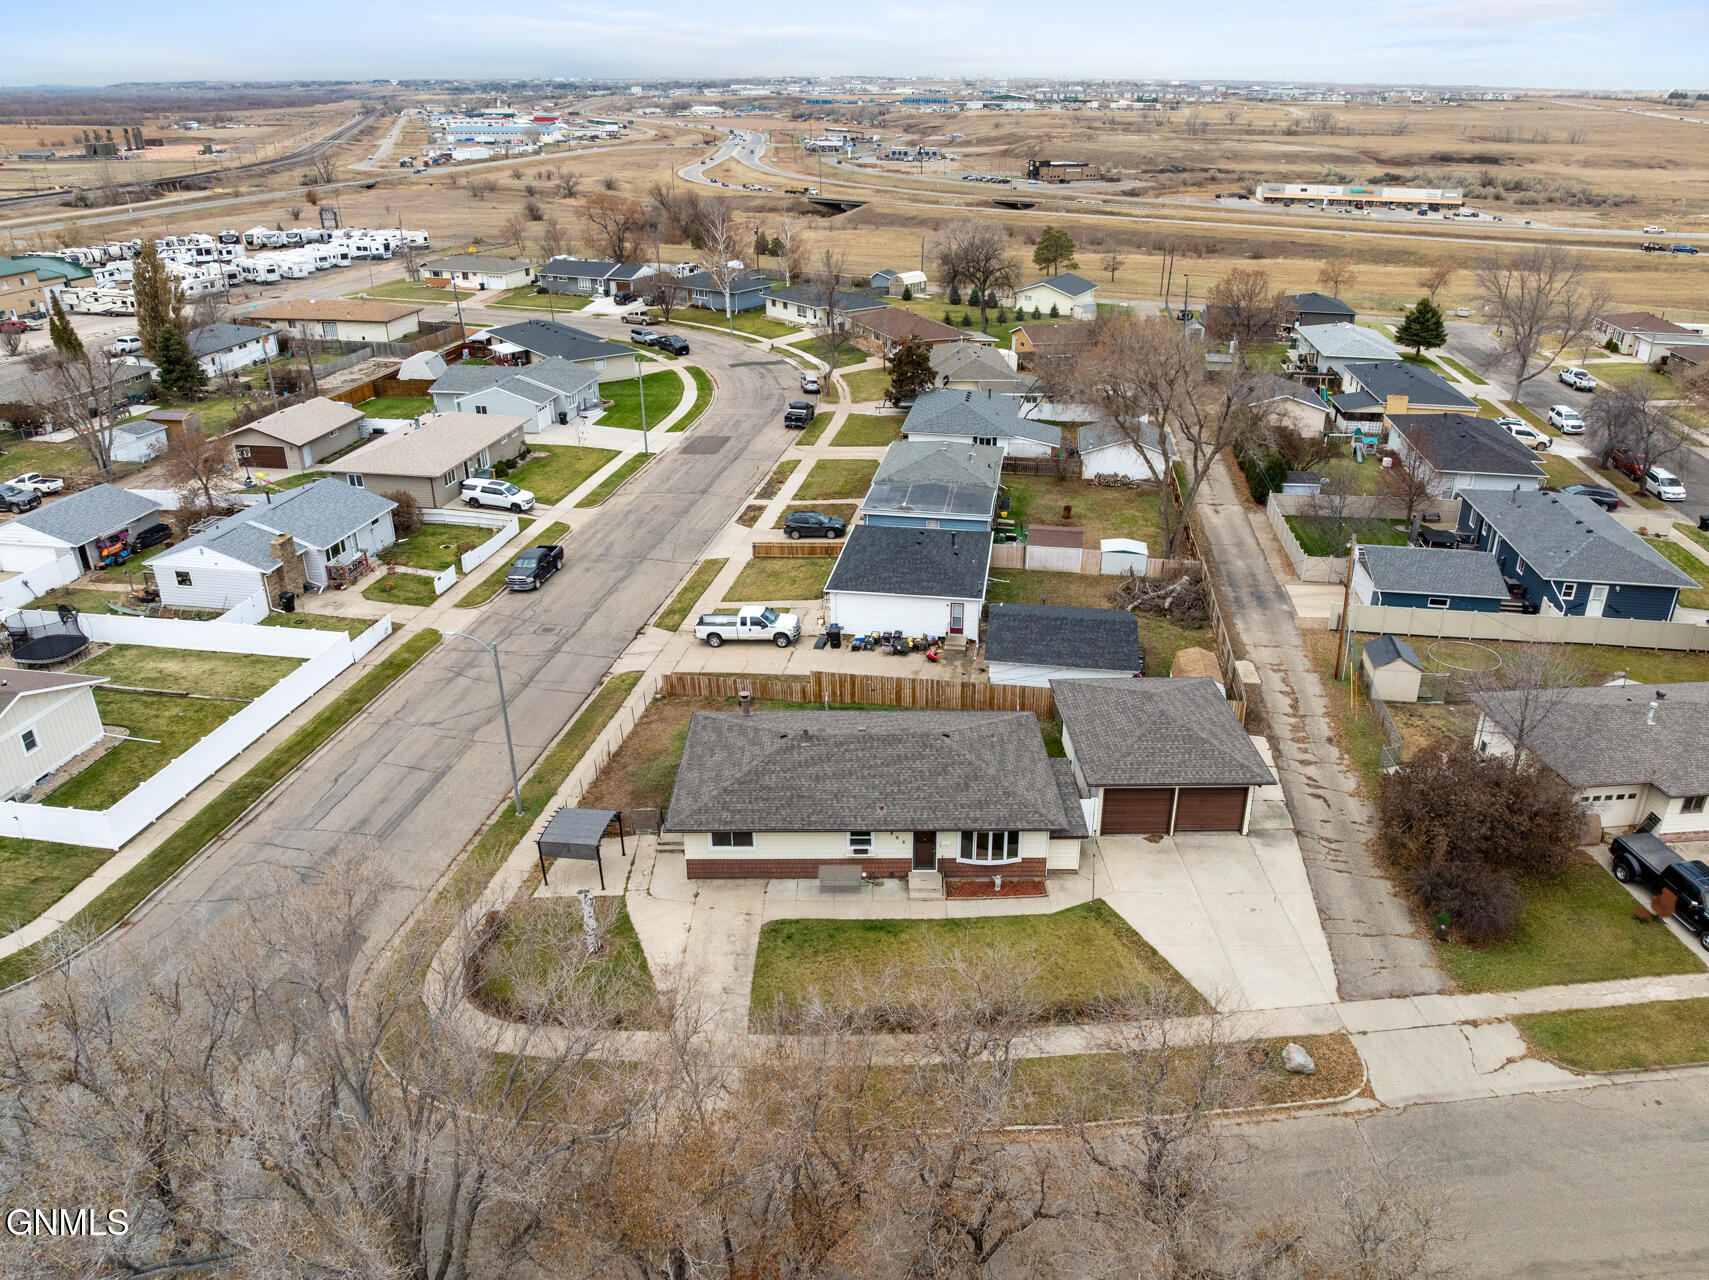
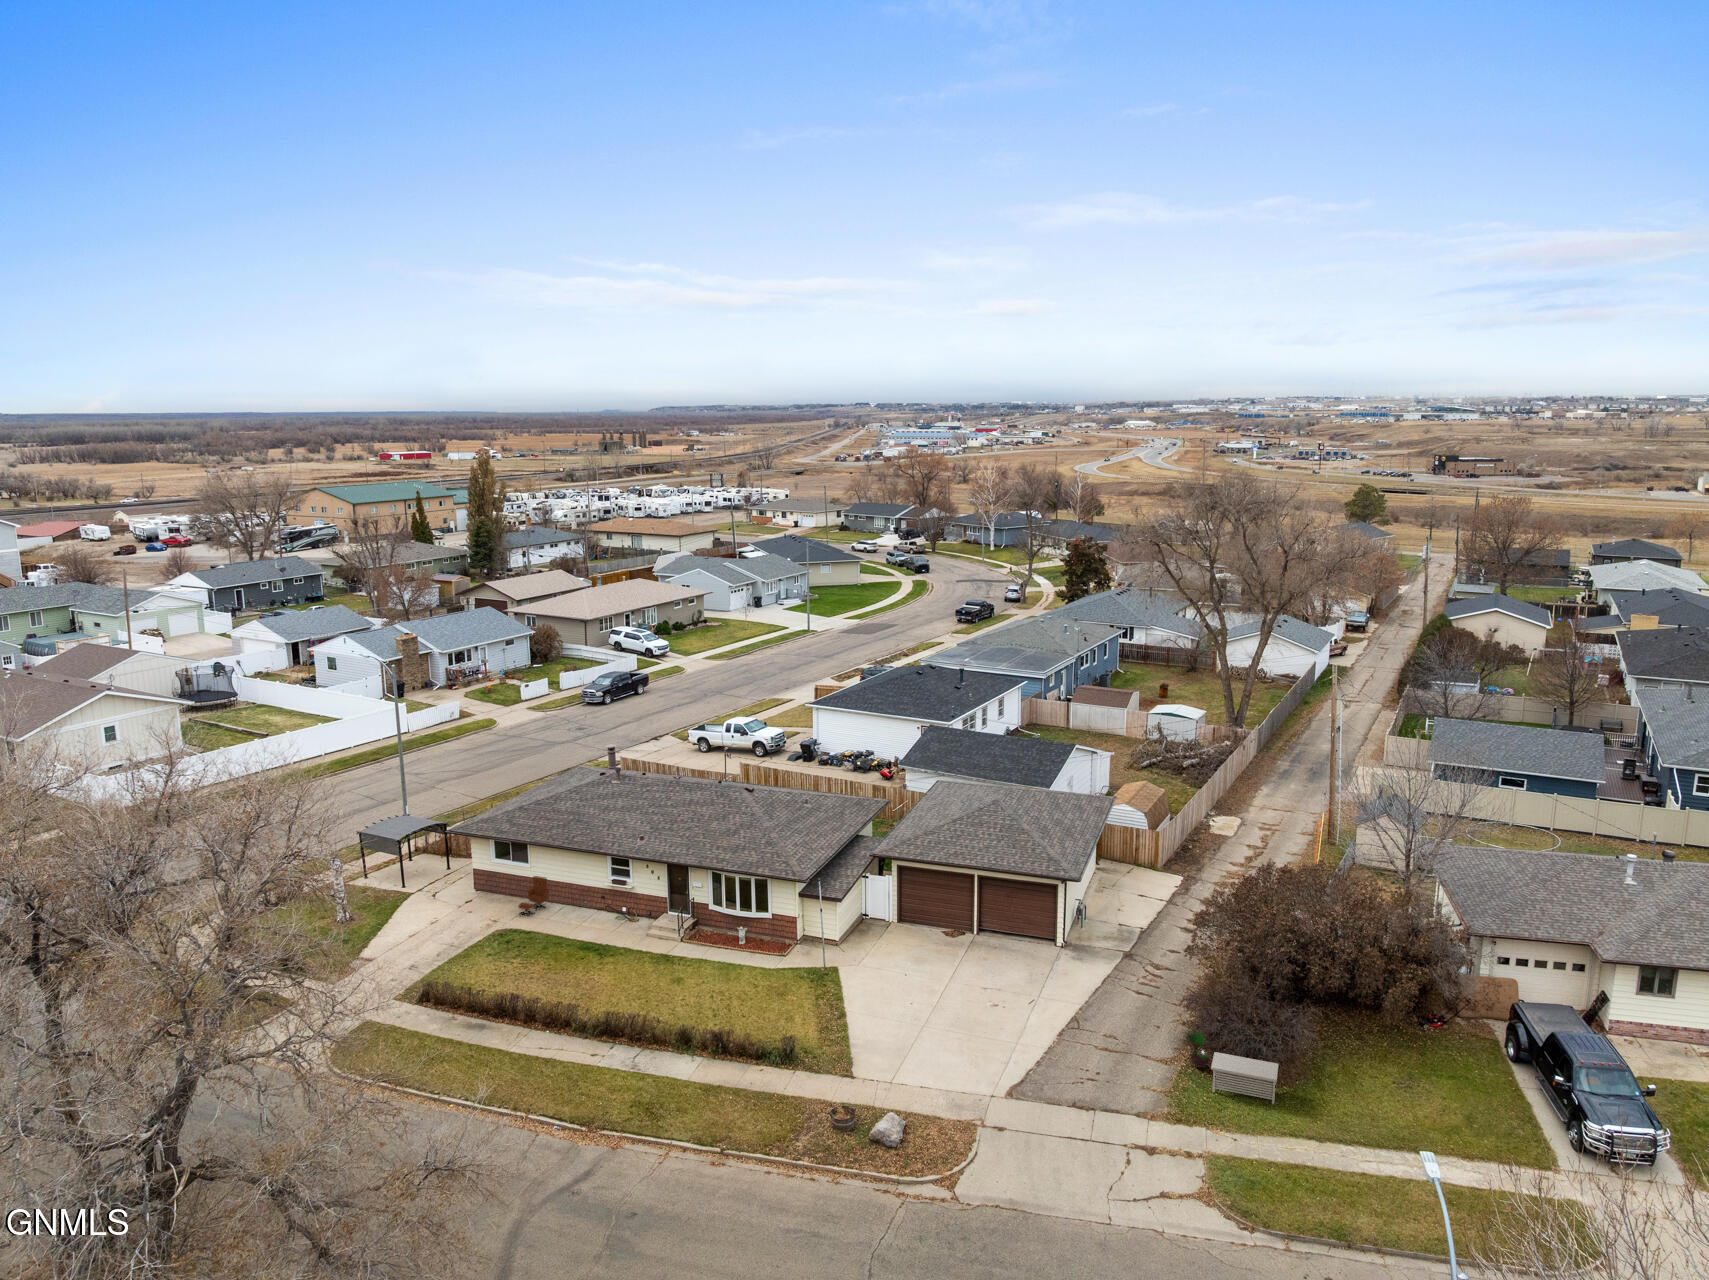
storage bench: present [818,865,862,892] -> present [1211,1052,1278,1104]
lounge chair: present [1634,888,1677,923] -> present [518,876,550,914]

